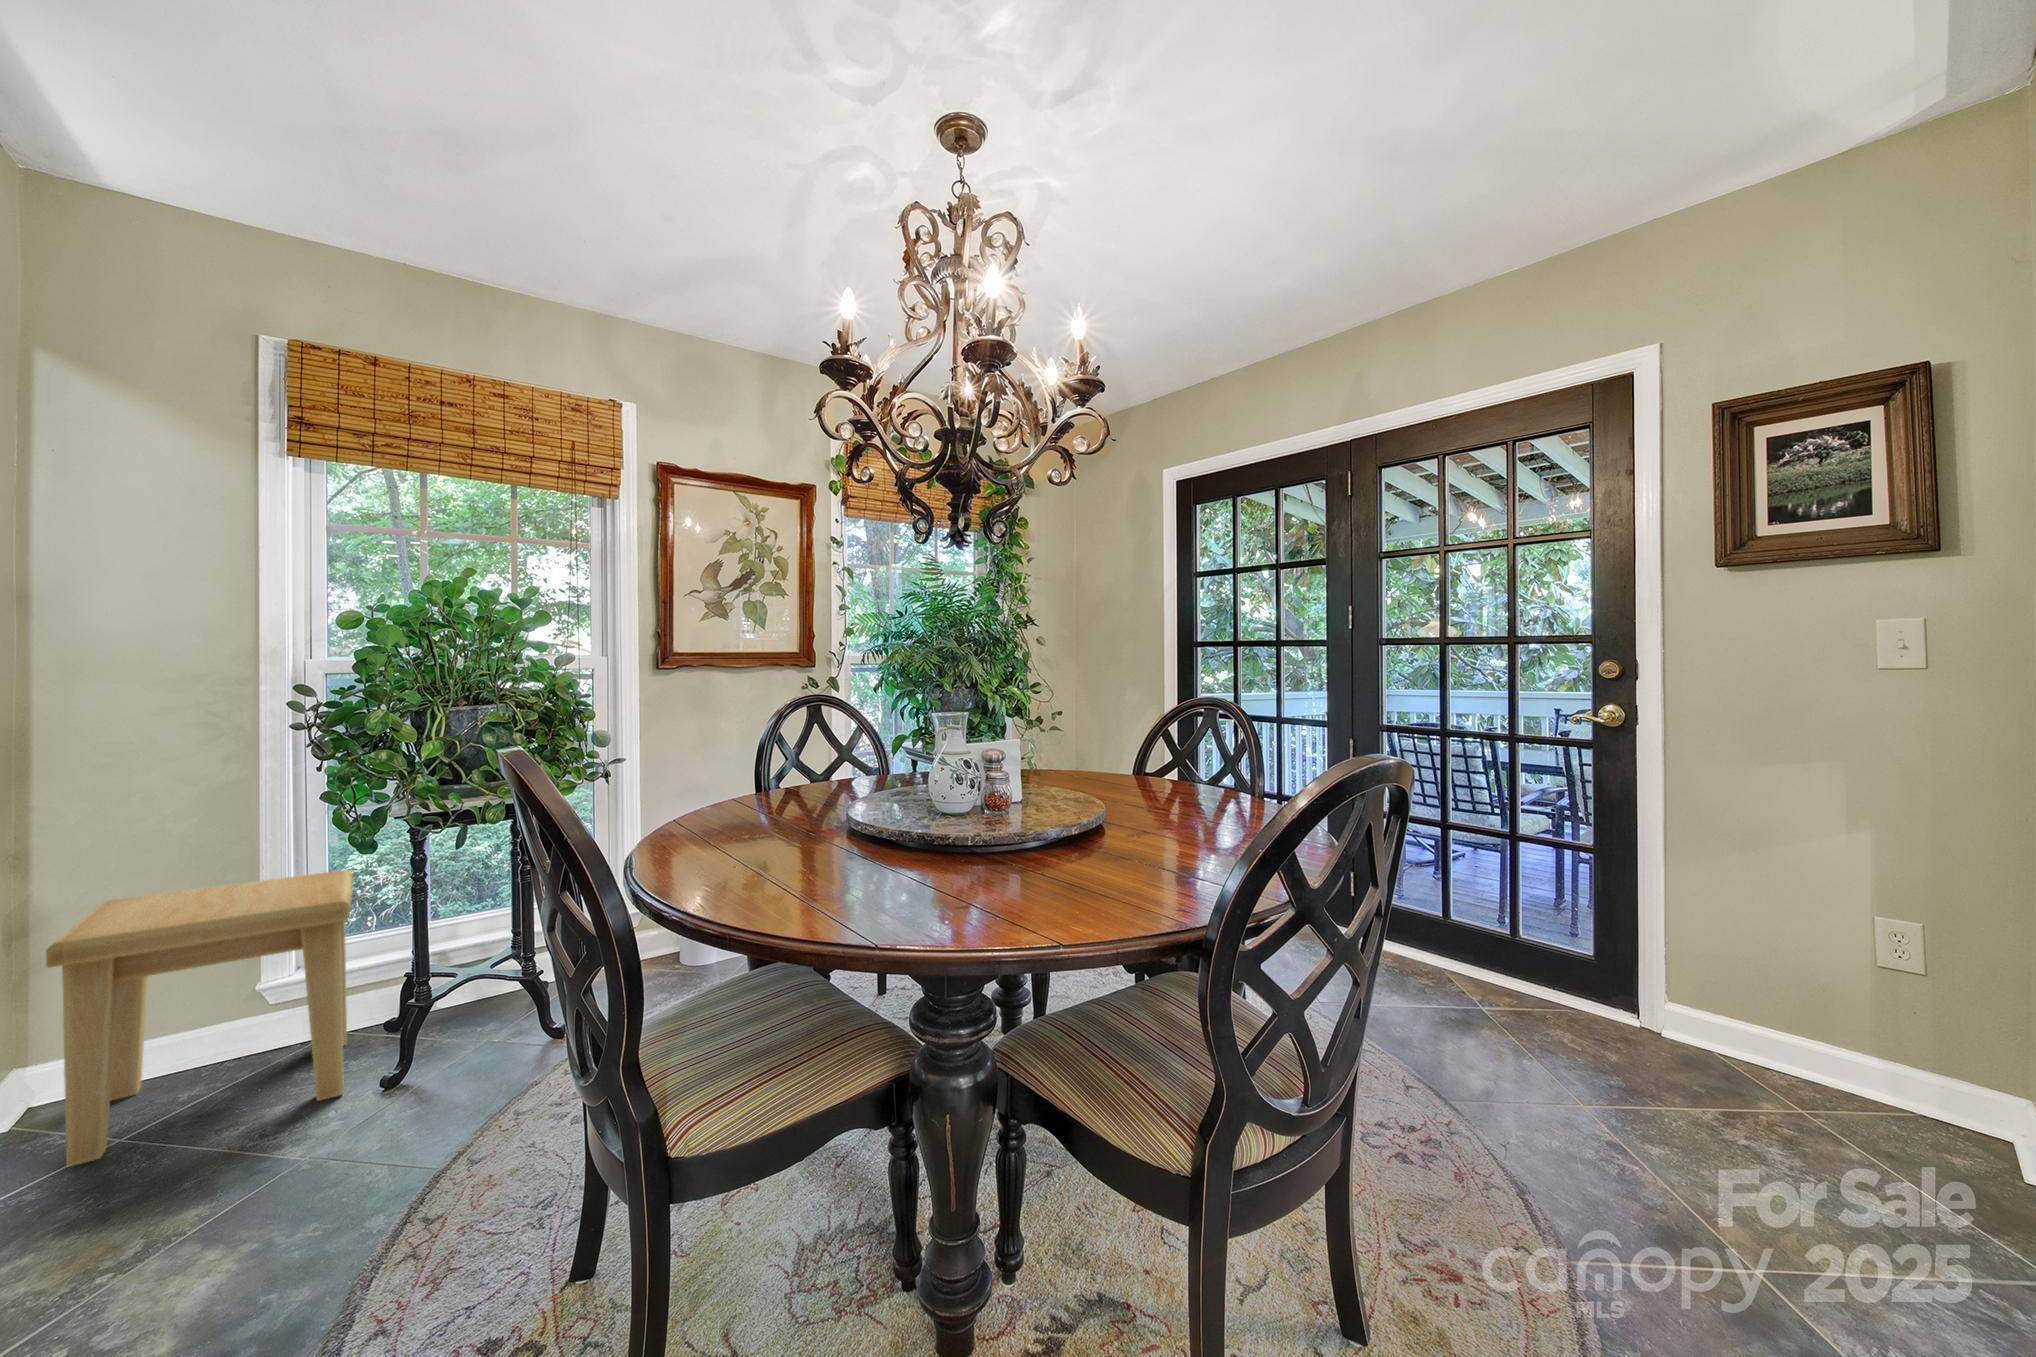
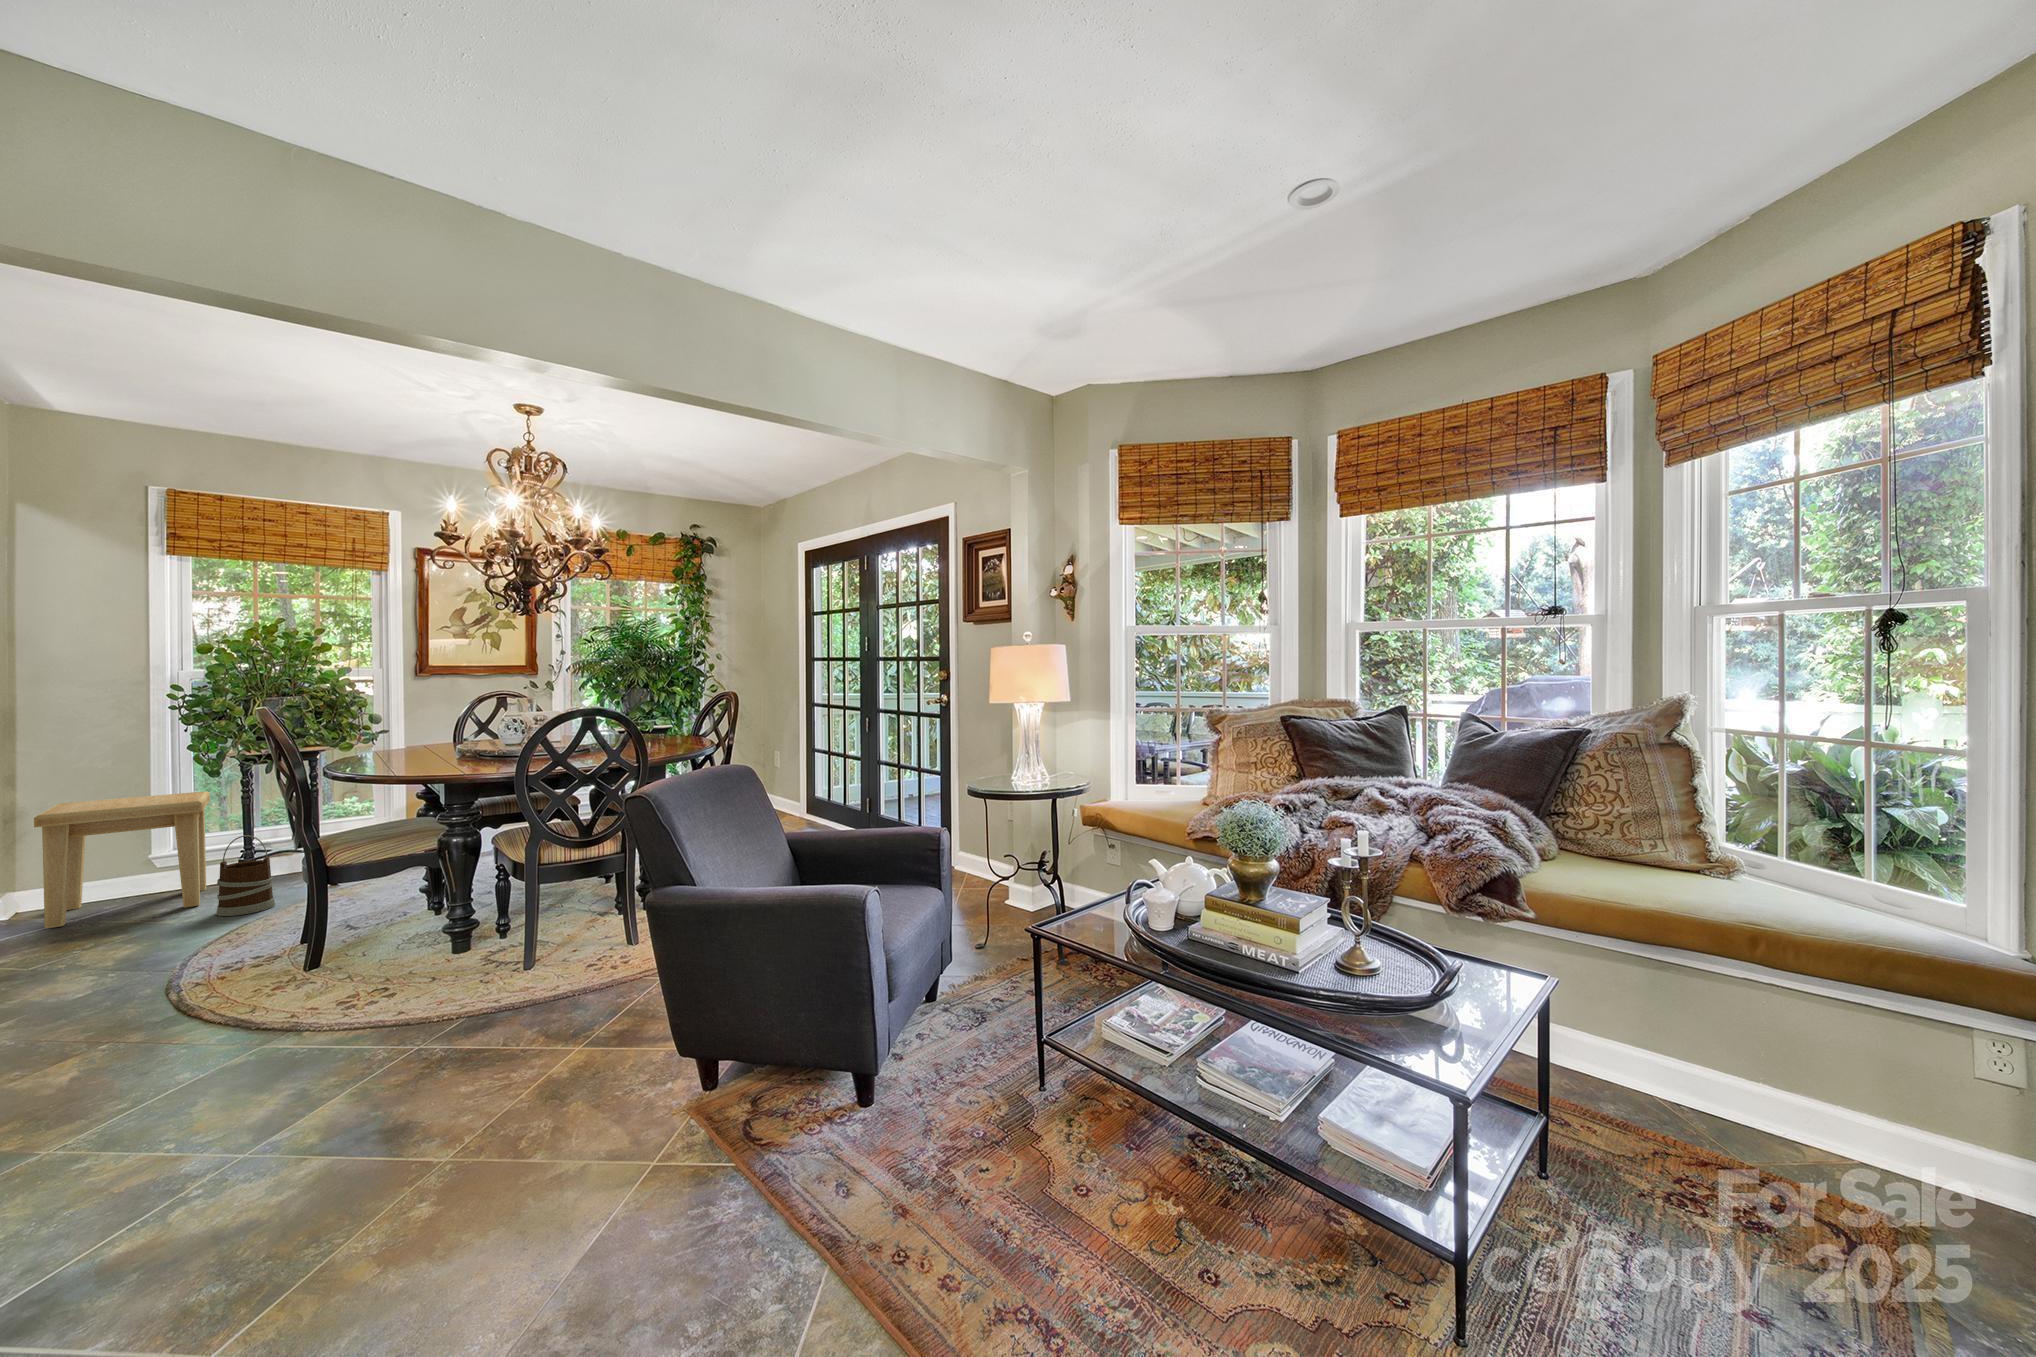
wooden bucket: none [378,970,477,1134] -> present [216,835,275,916]

